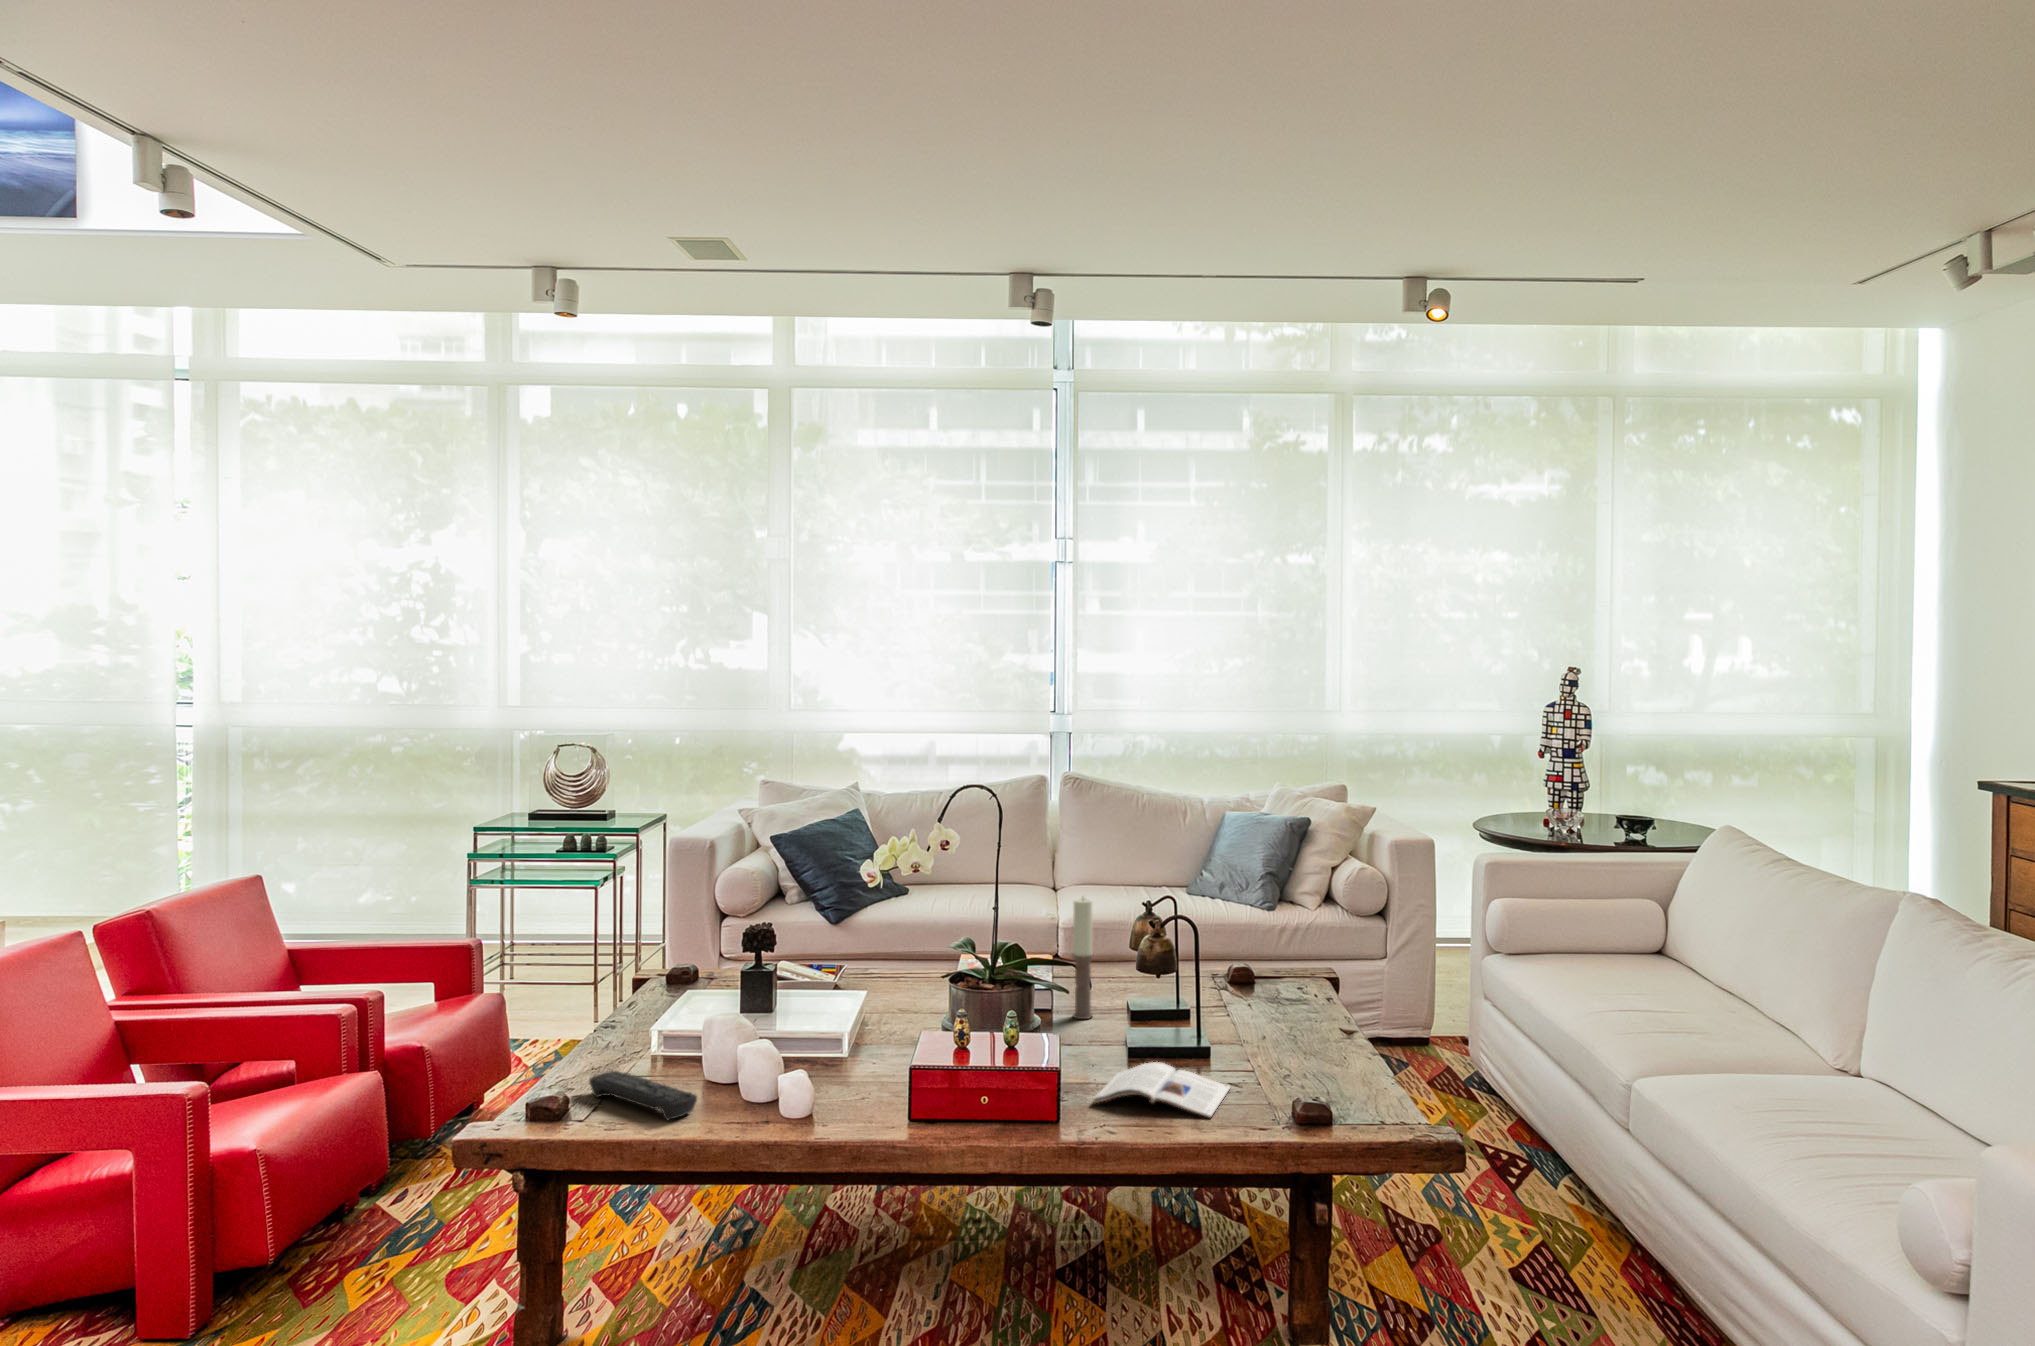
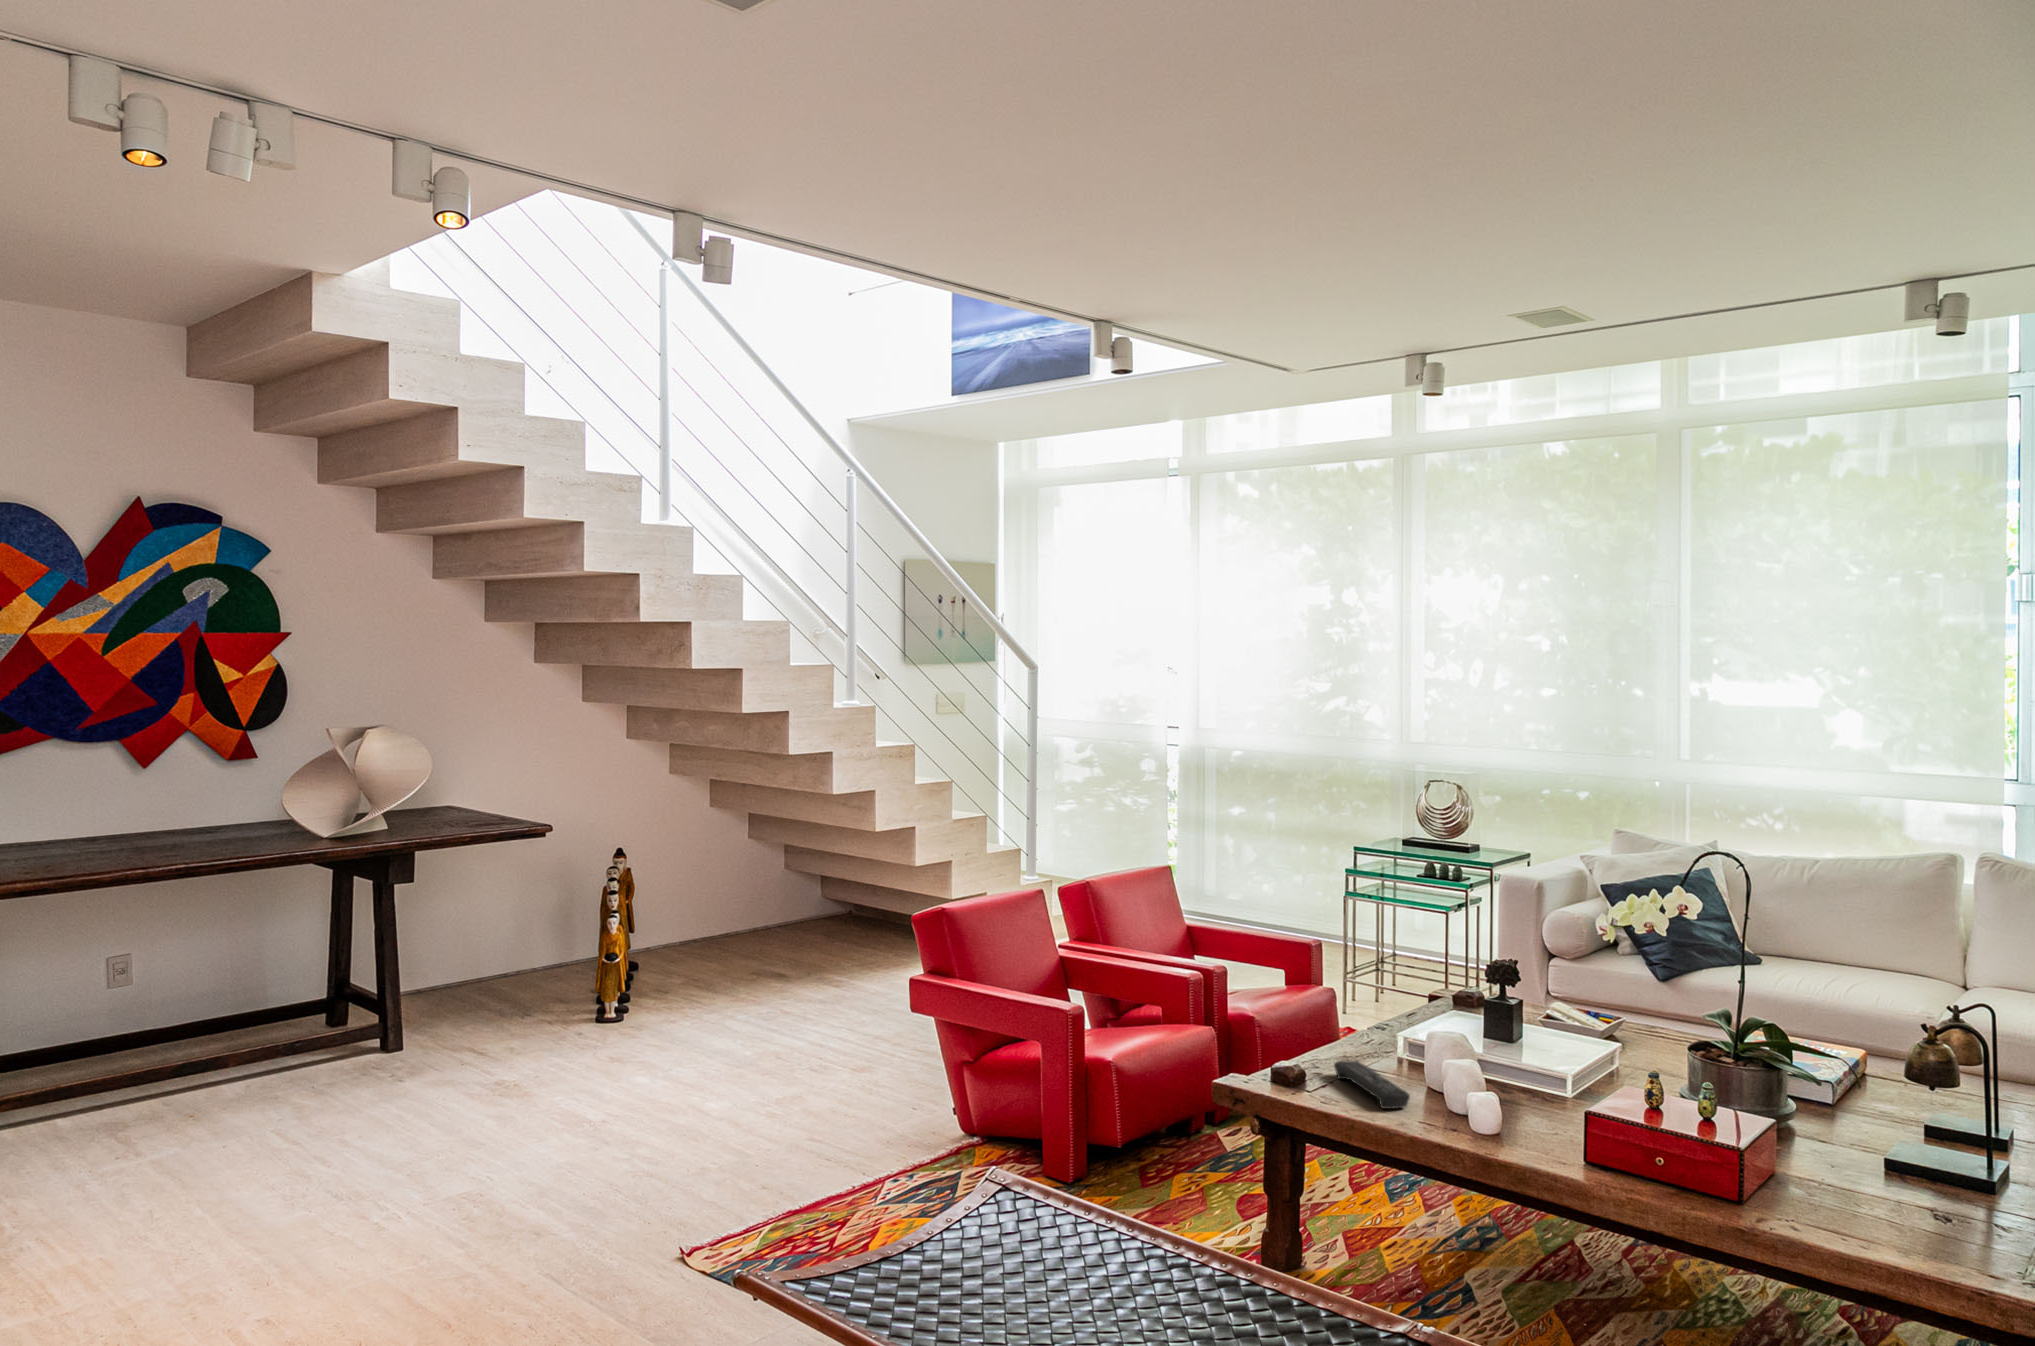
candle: present [1073,898,1093,1019] -> none [1849,989,1876,1124]
magazine: present [1093,1062,1230,1118] -> none [1795,1175,1984,1245]

